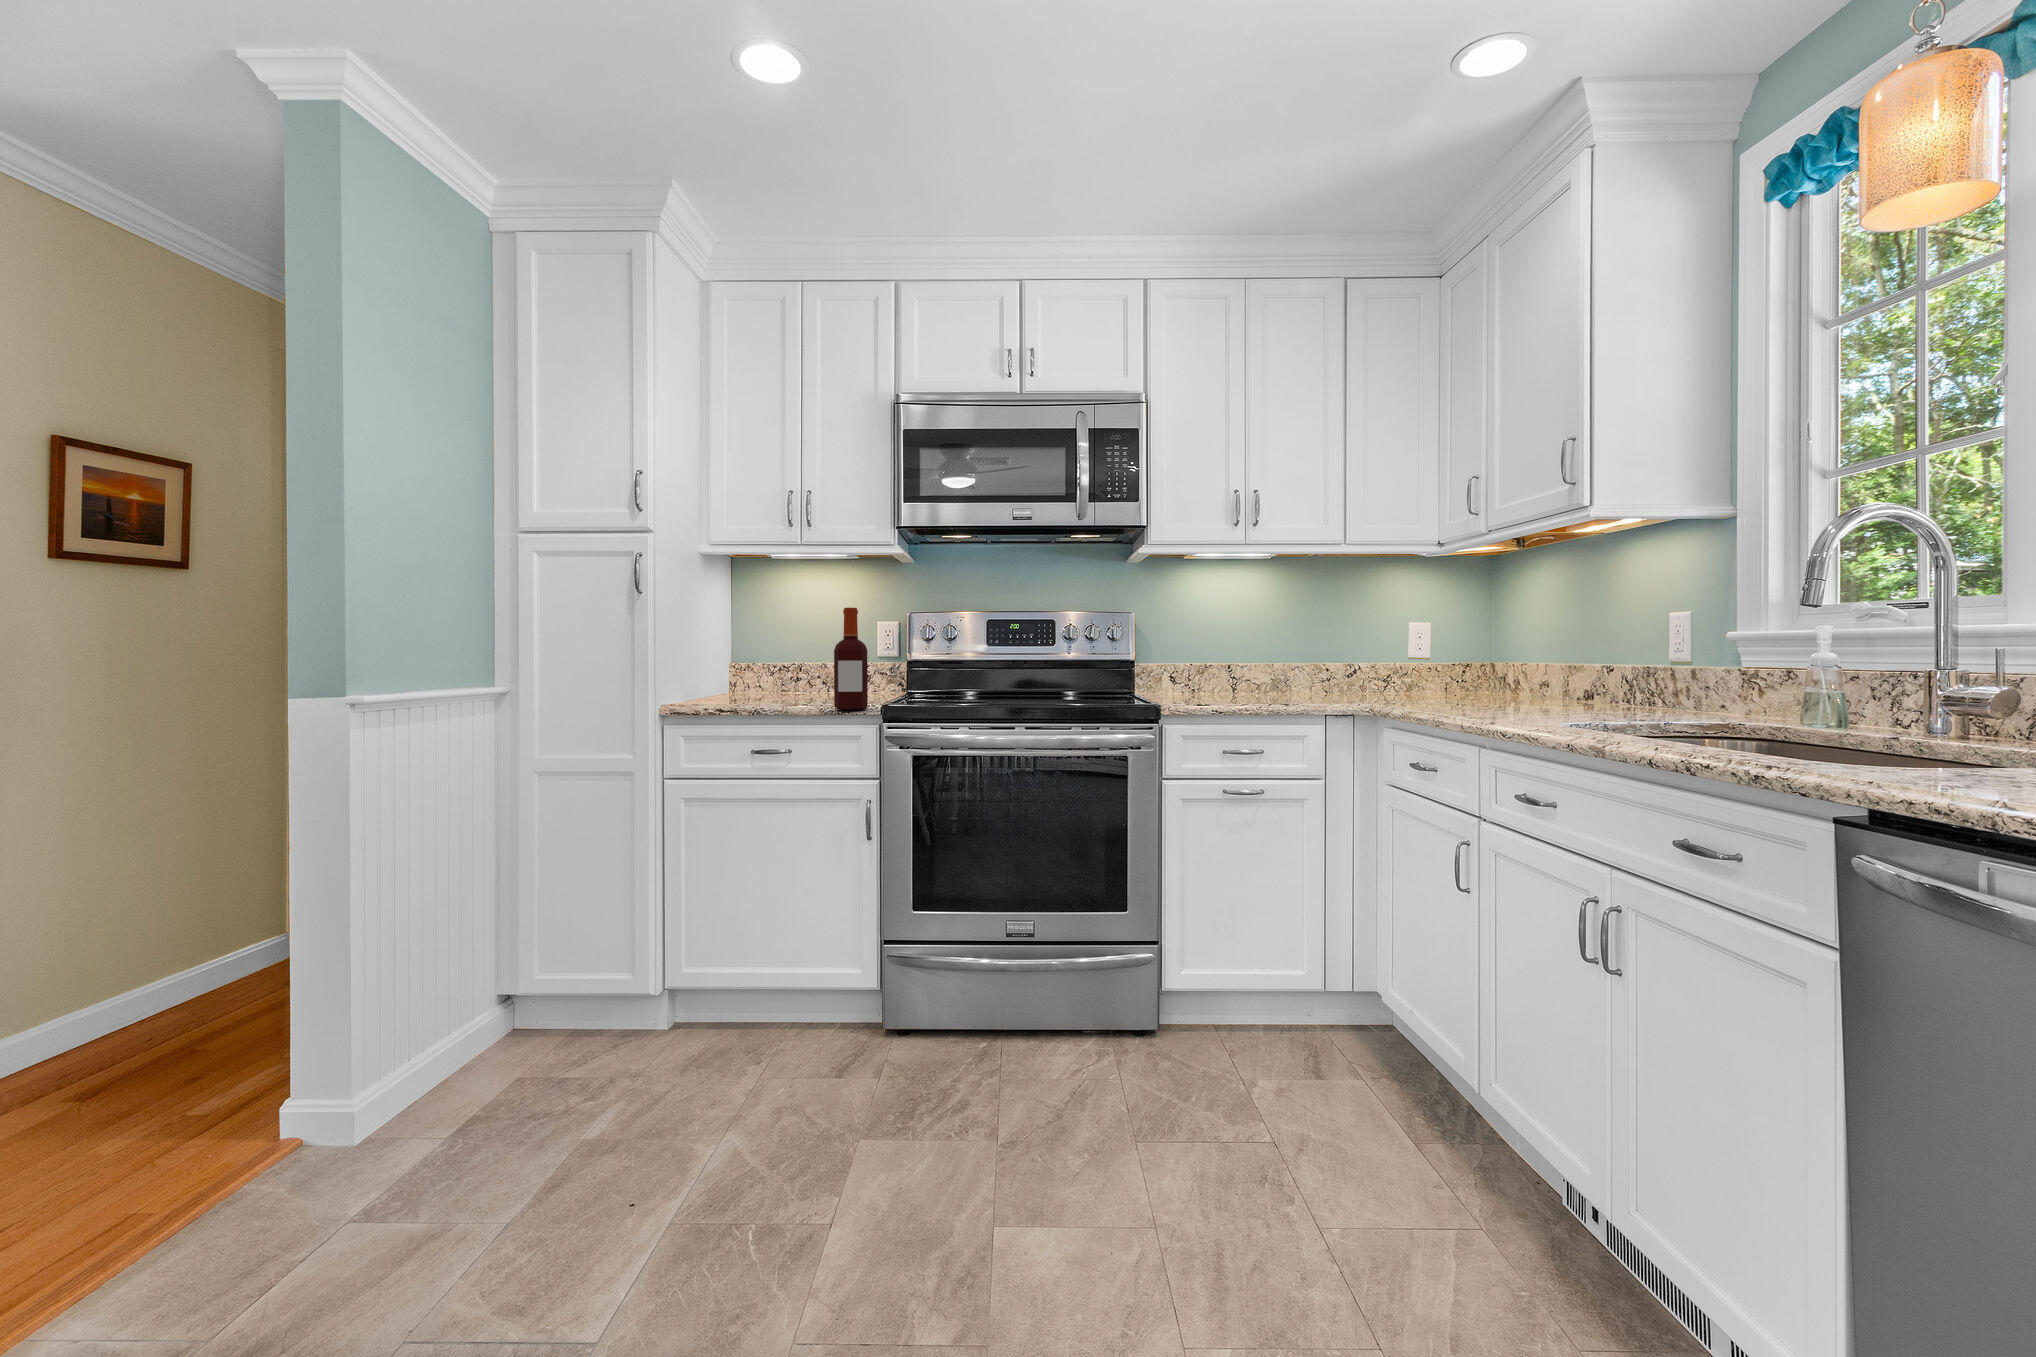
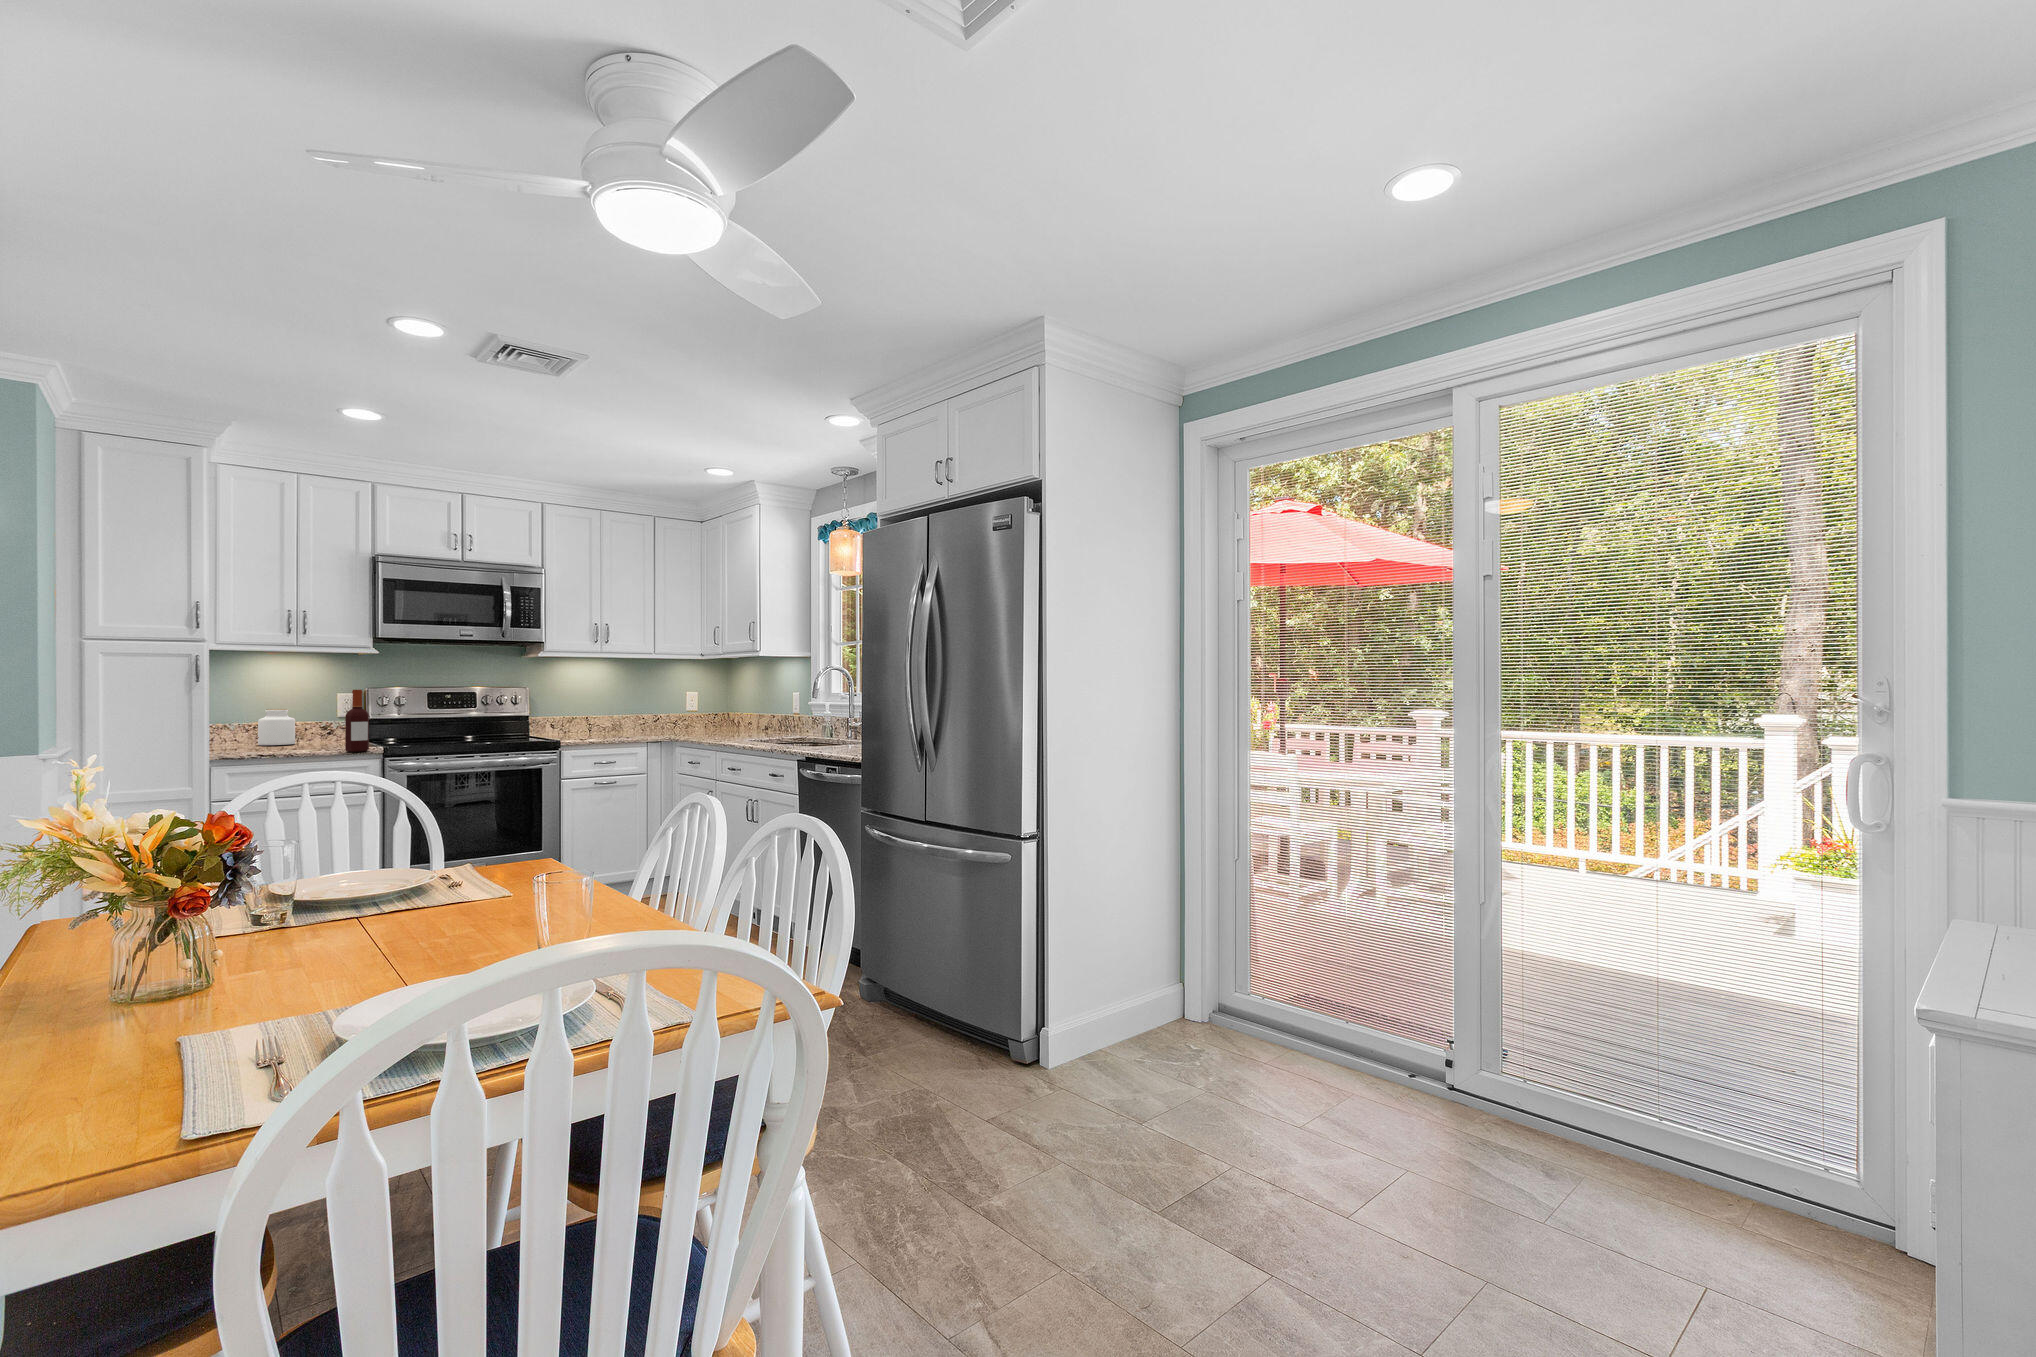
jar: none [782,643,825,695] -> present [258,709,295,745]

